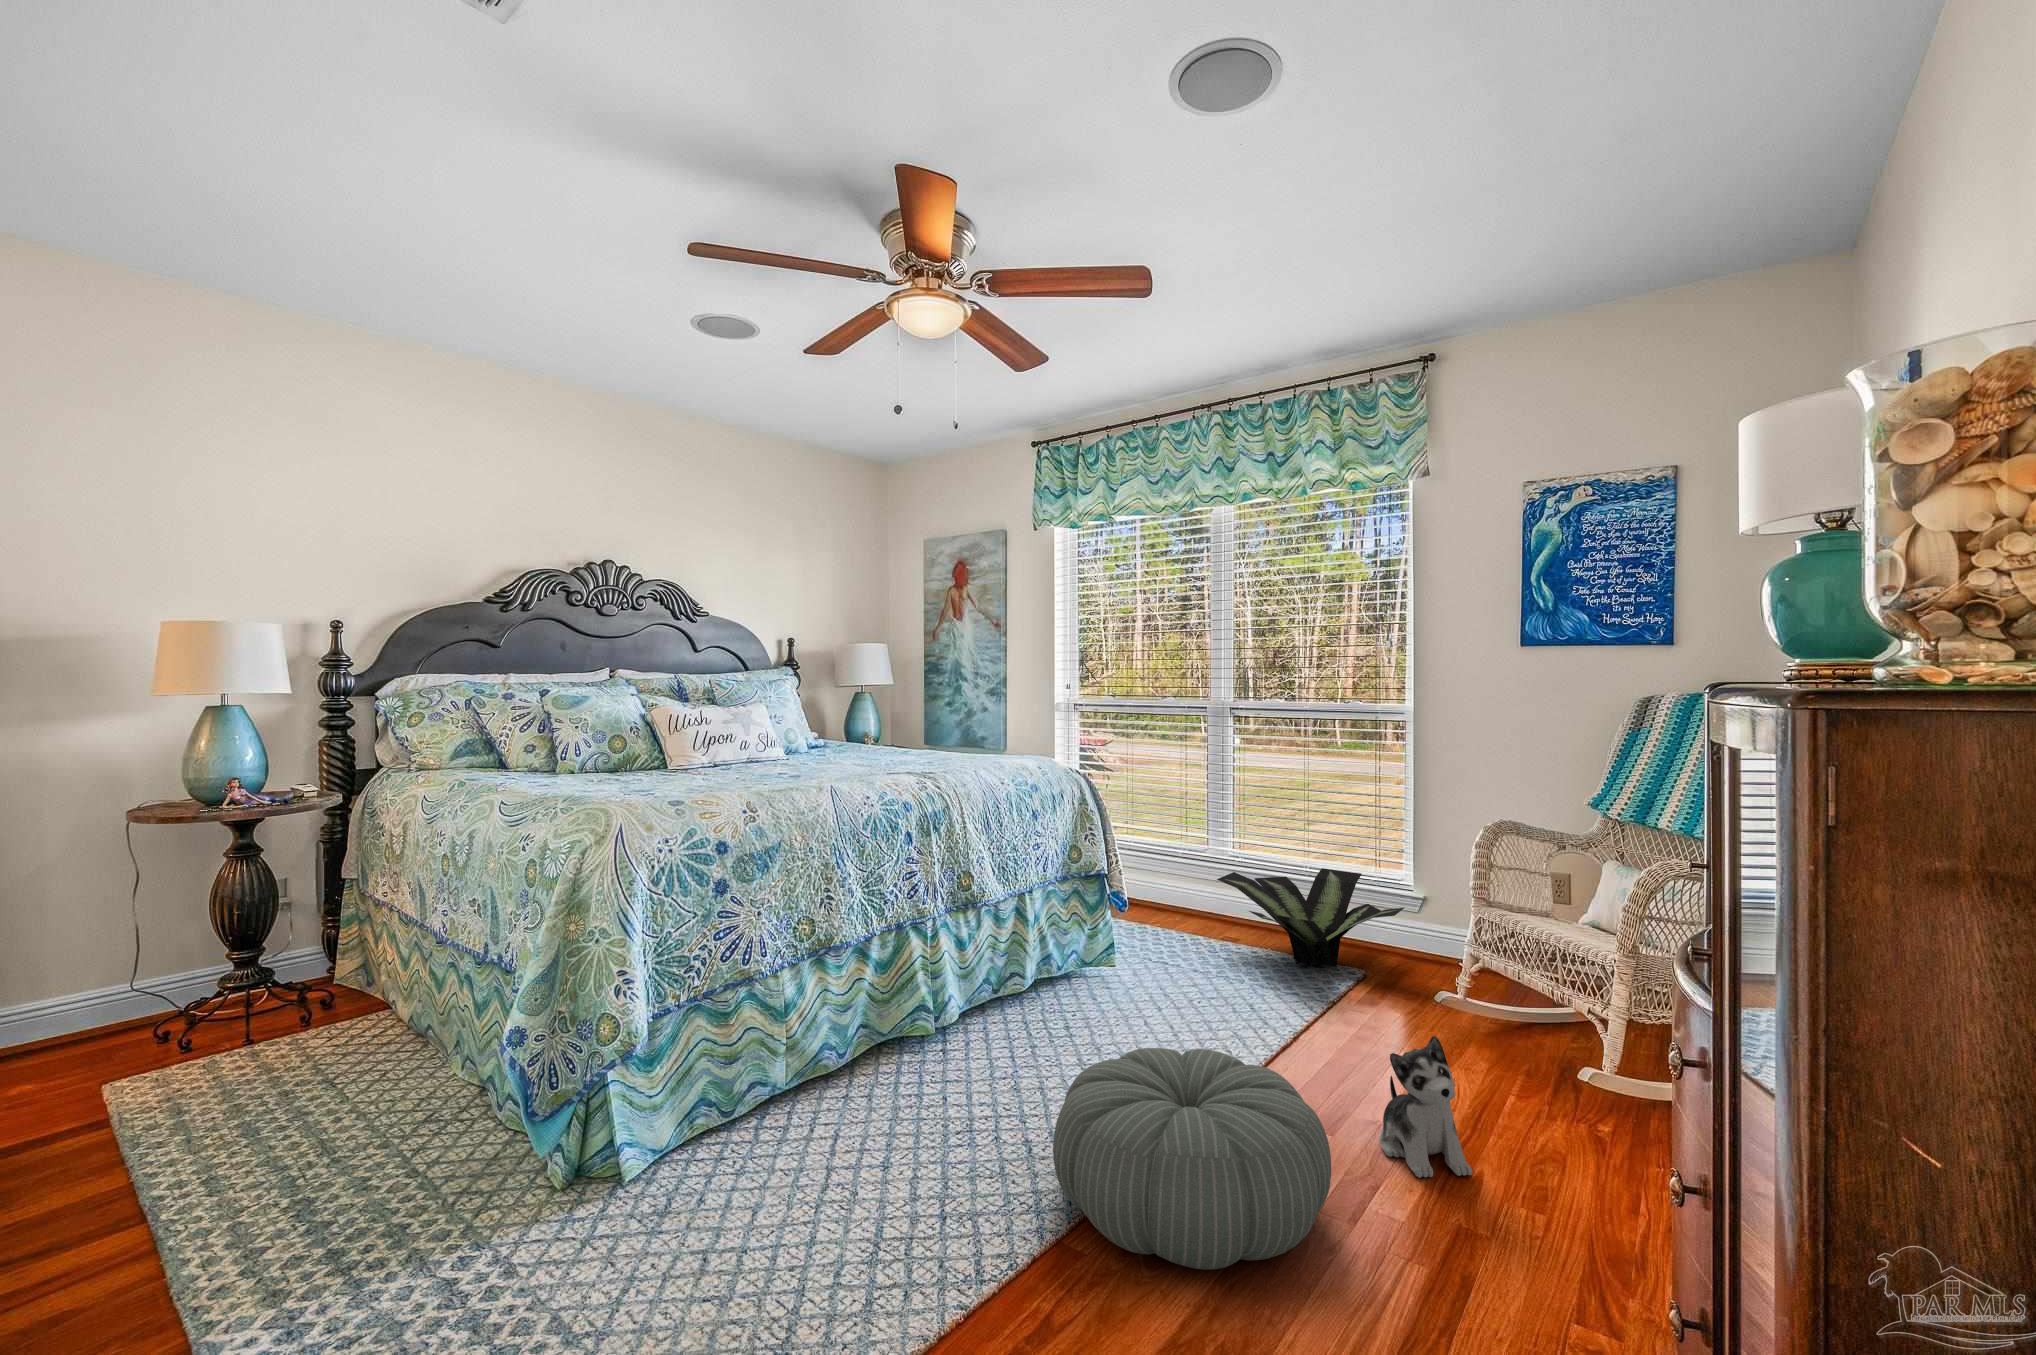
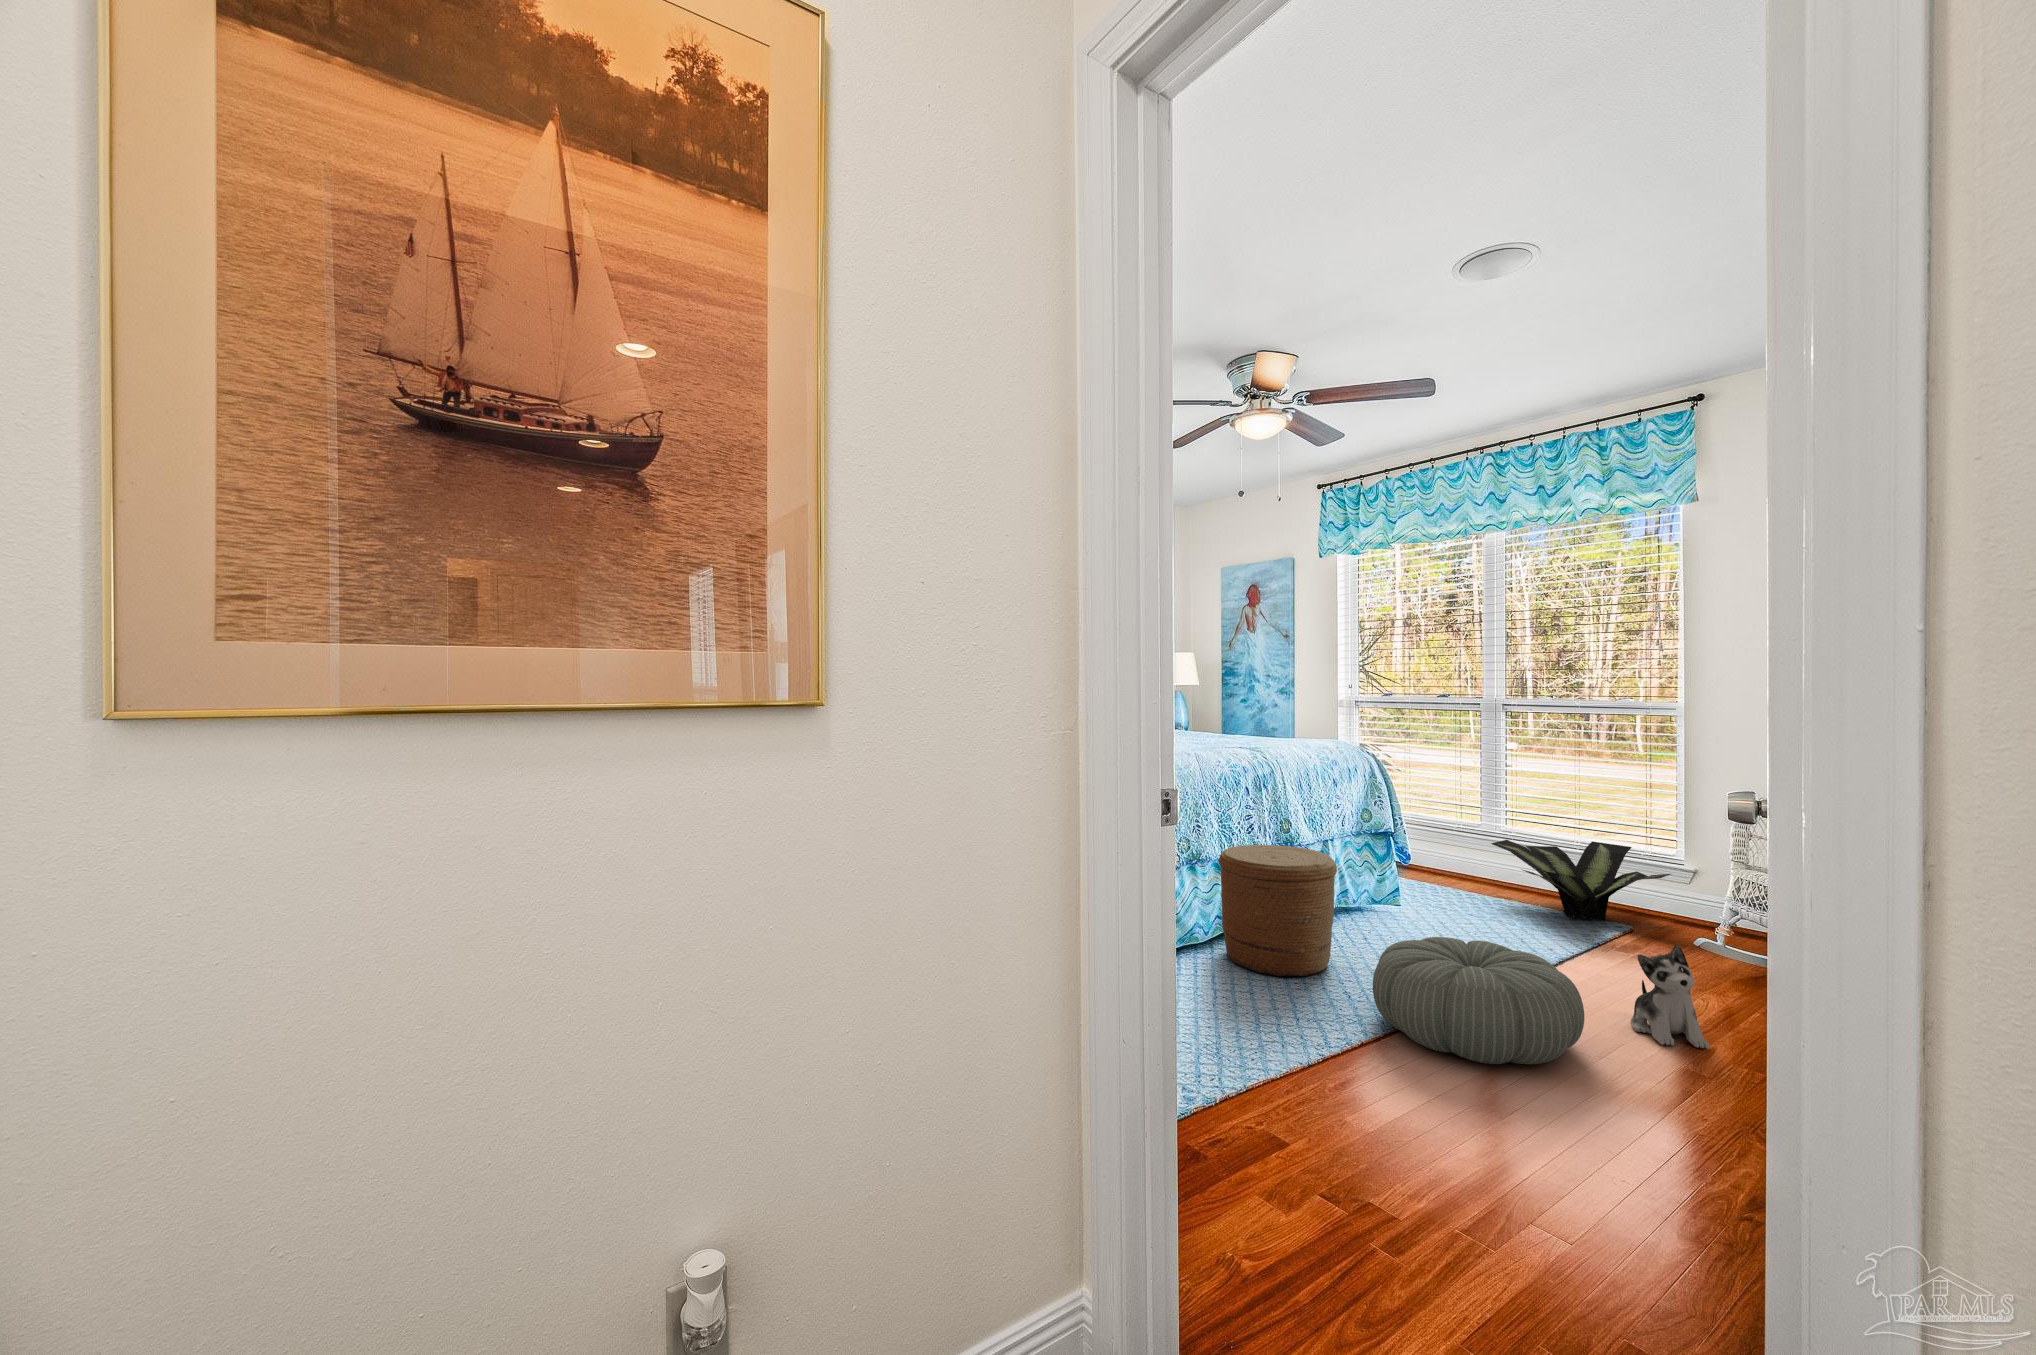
woven basket: none [858,914,1021,1120] -> present [1219,845,1337,976]

